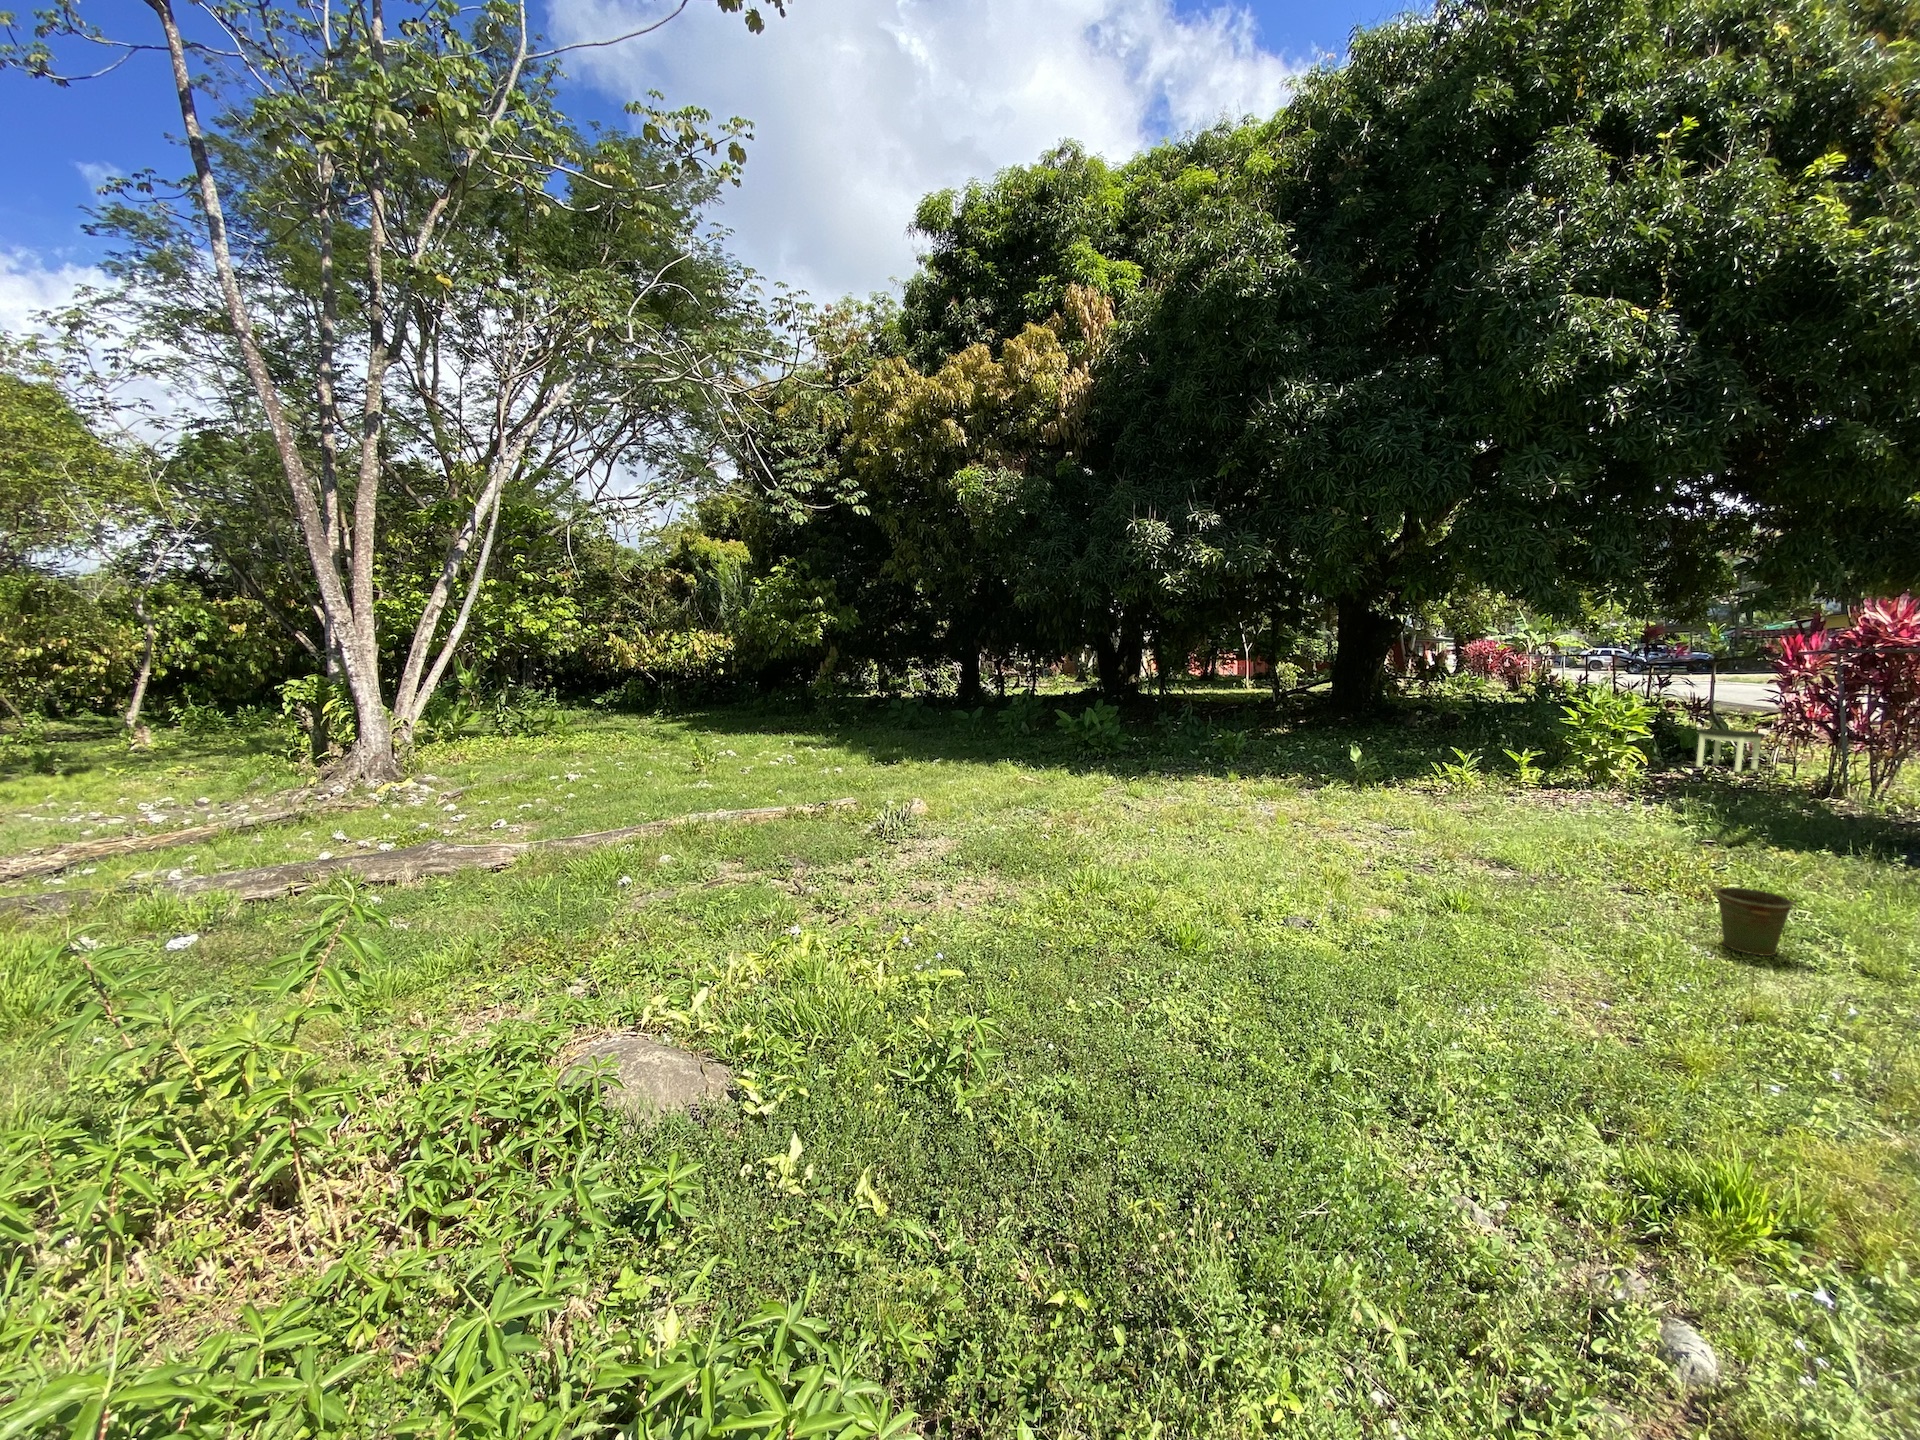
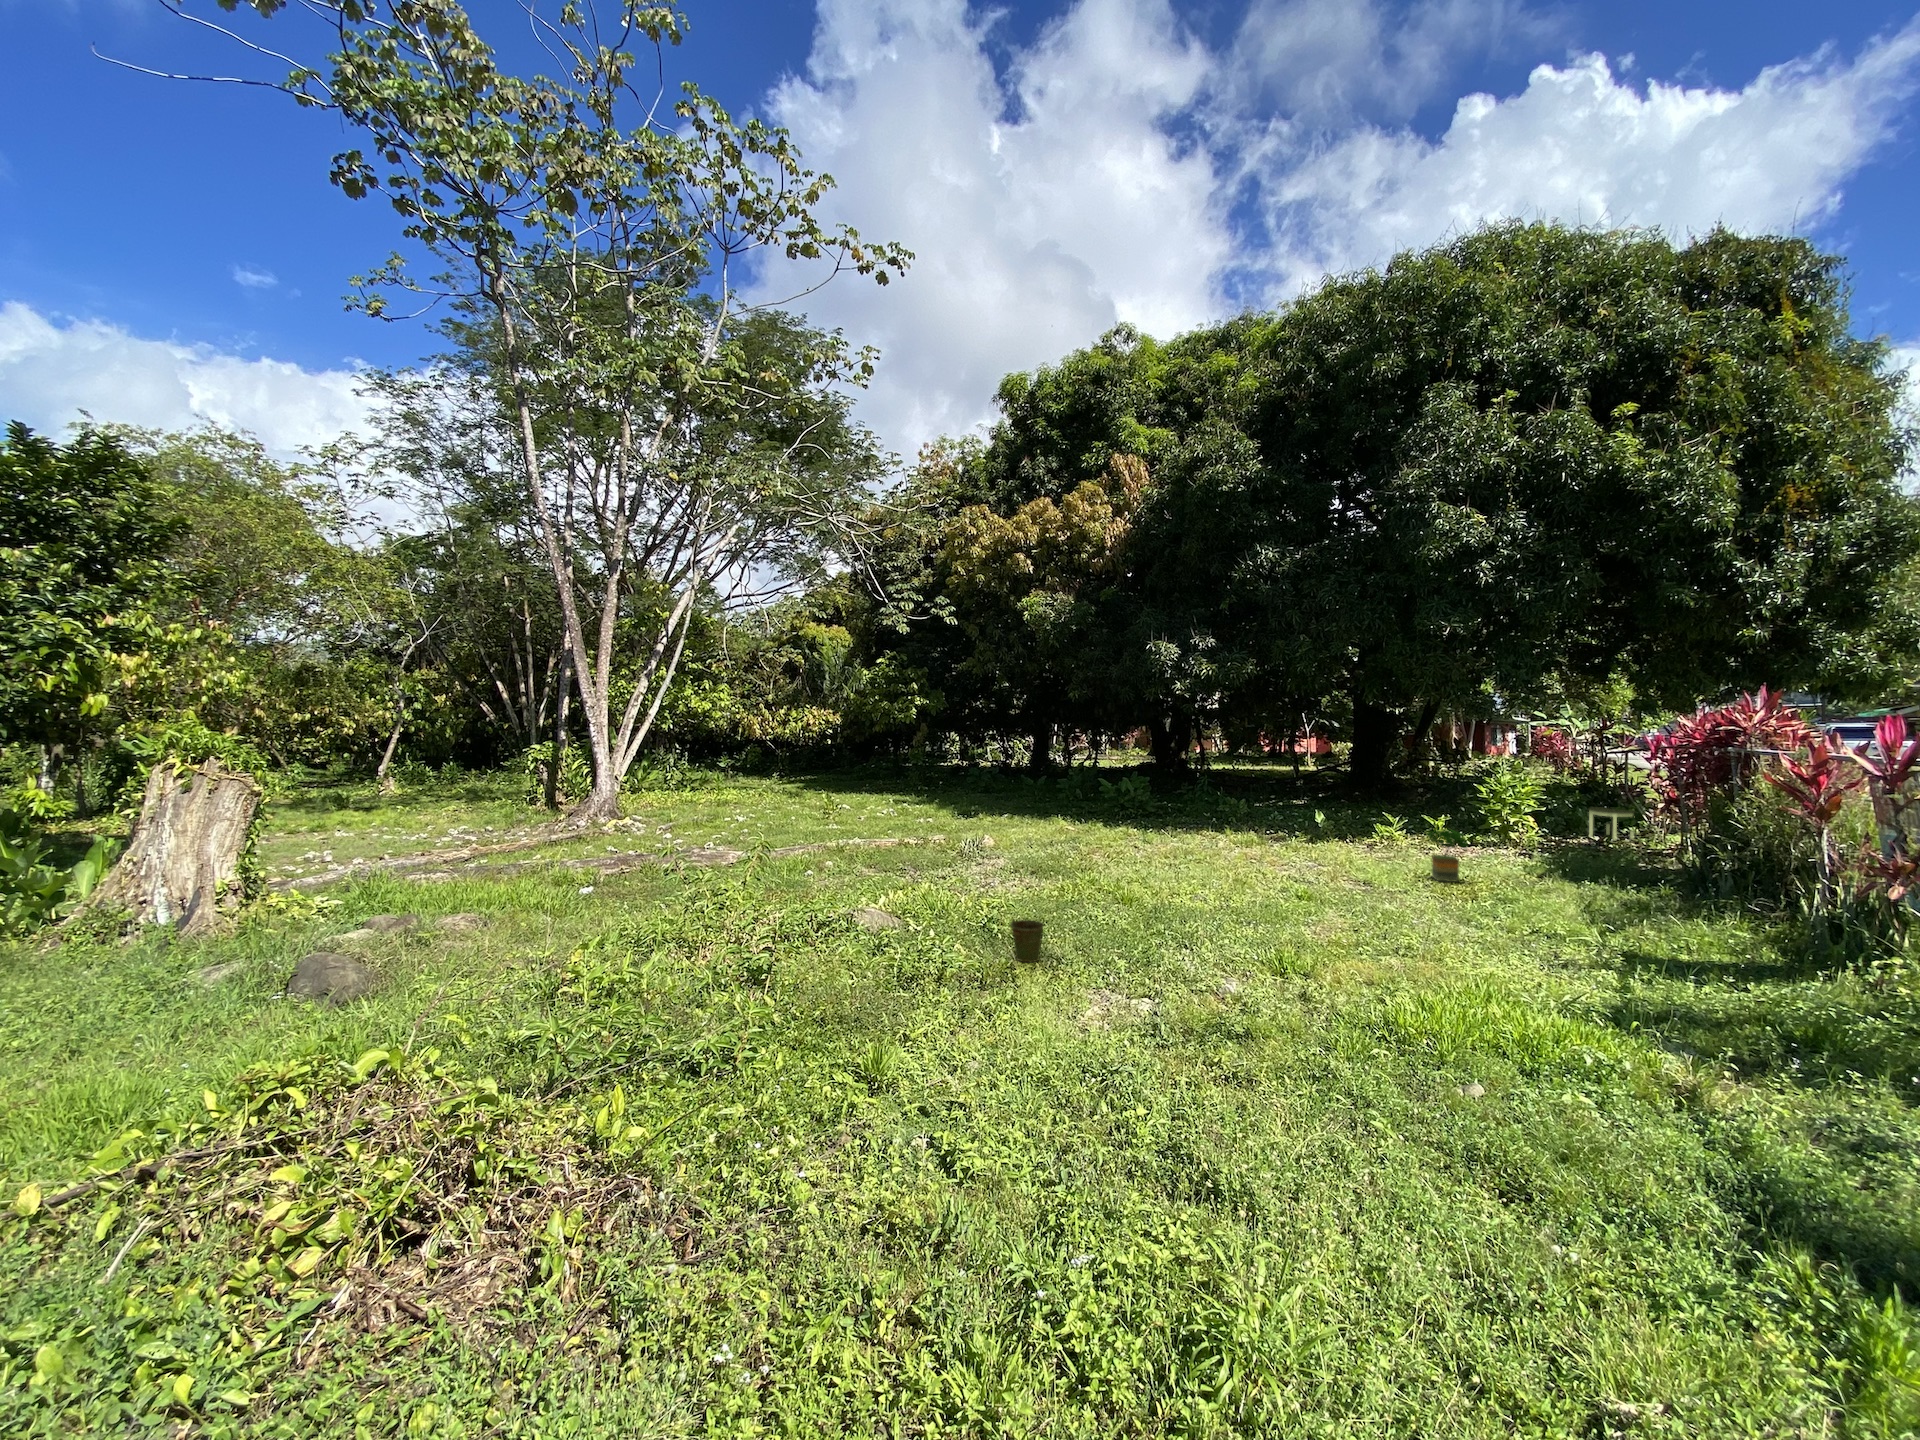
potted tree: none [1603,772,1684,854] -> present [1428,830,1468,882]
bucket: present [1714,887,1797,956] -> present [1010,920,1045,962]

